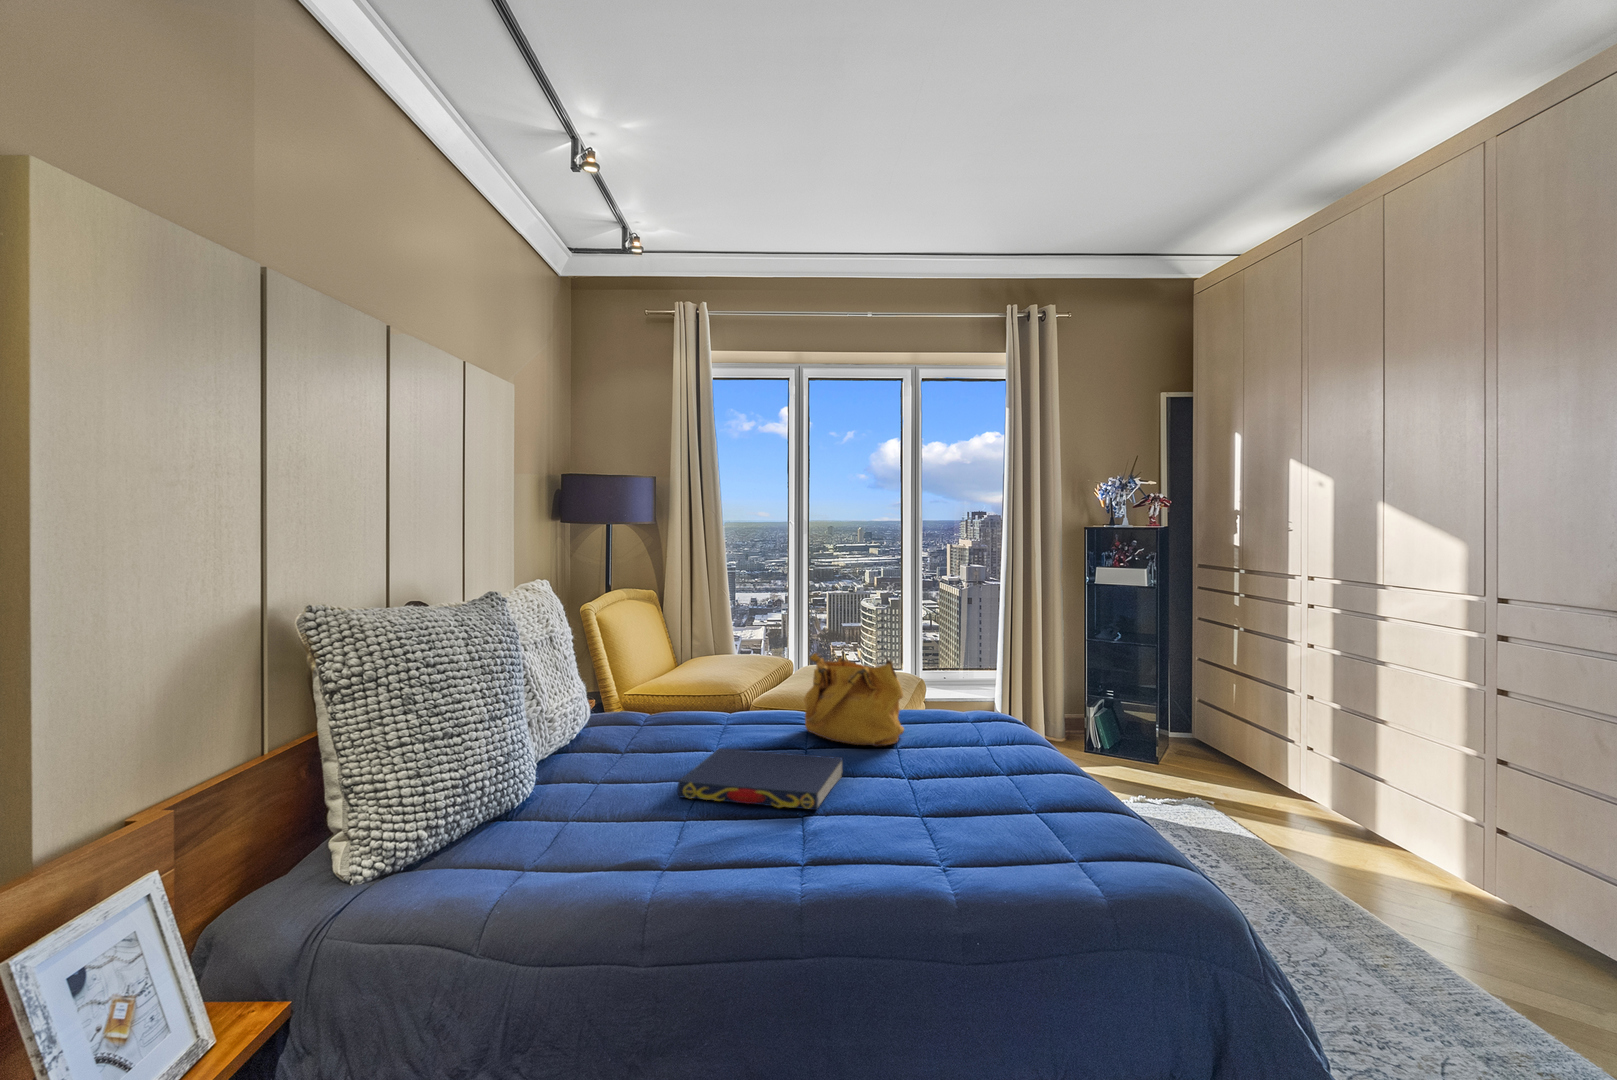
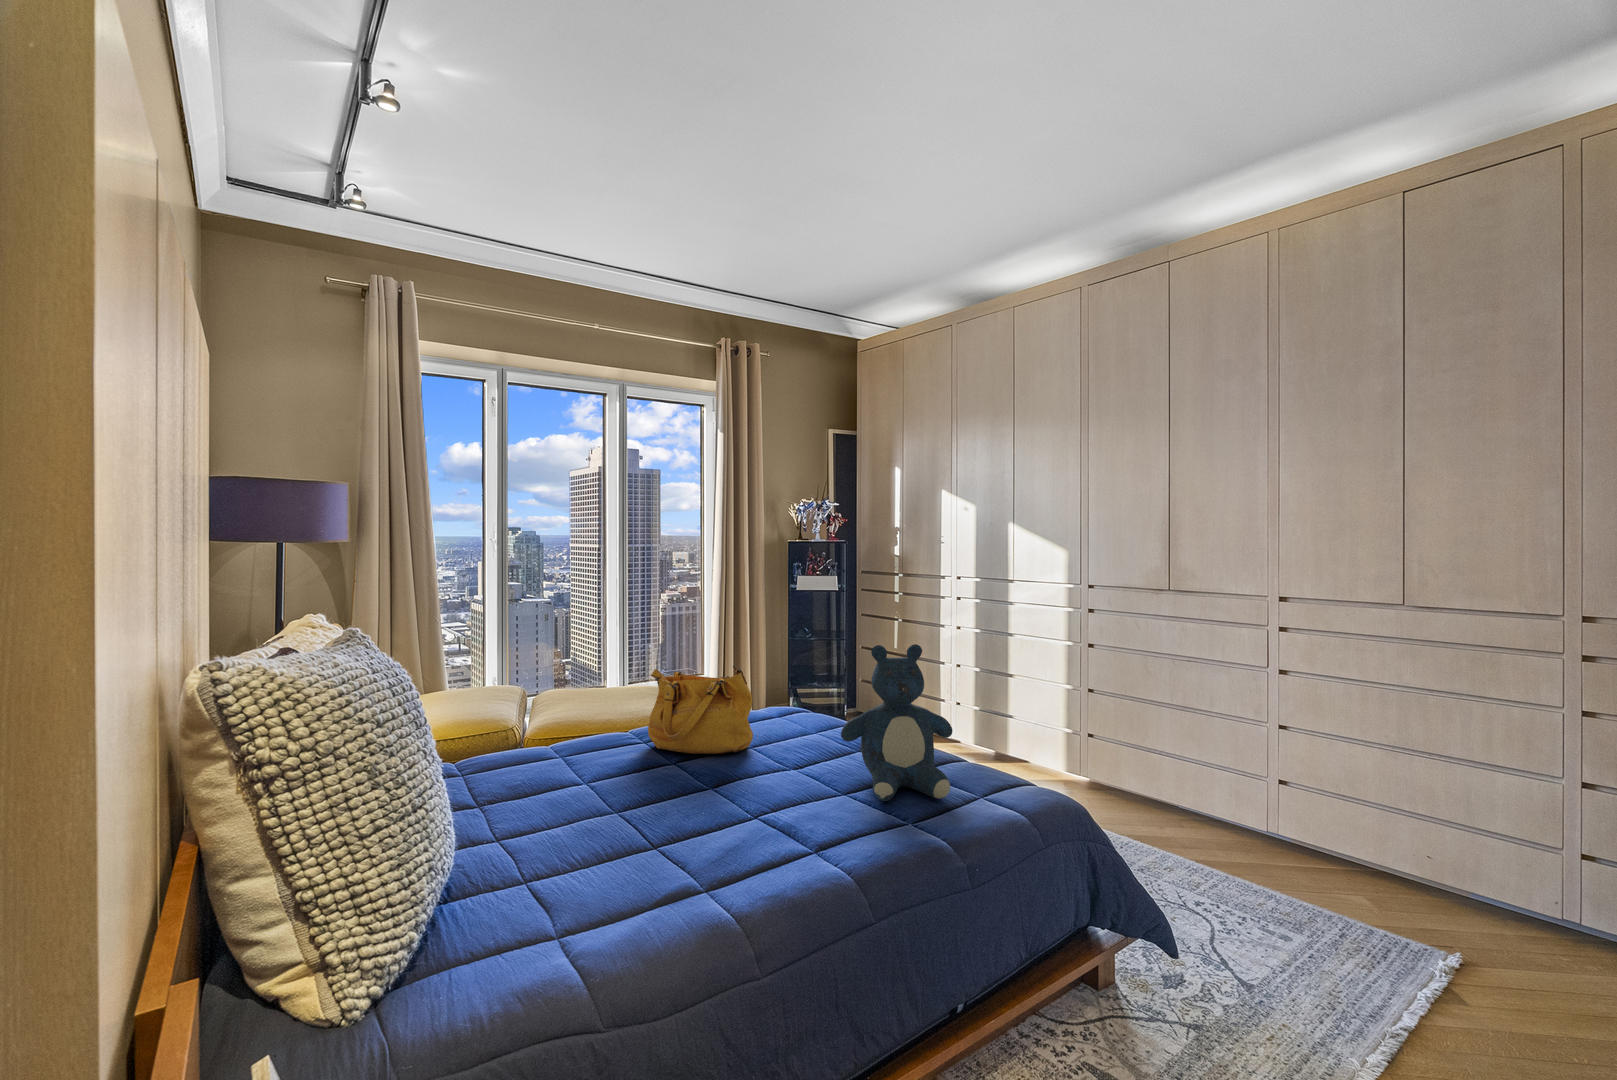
teddy bear: none [945,642,1083,832] -> present [841,644,953,801]
book: present [678,748,843,810] -> none [608,766,760,834]

